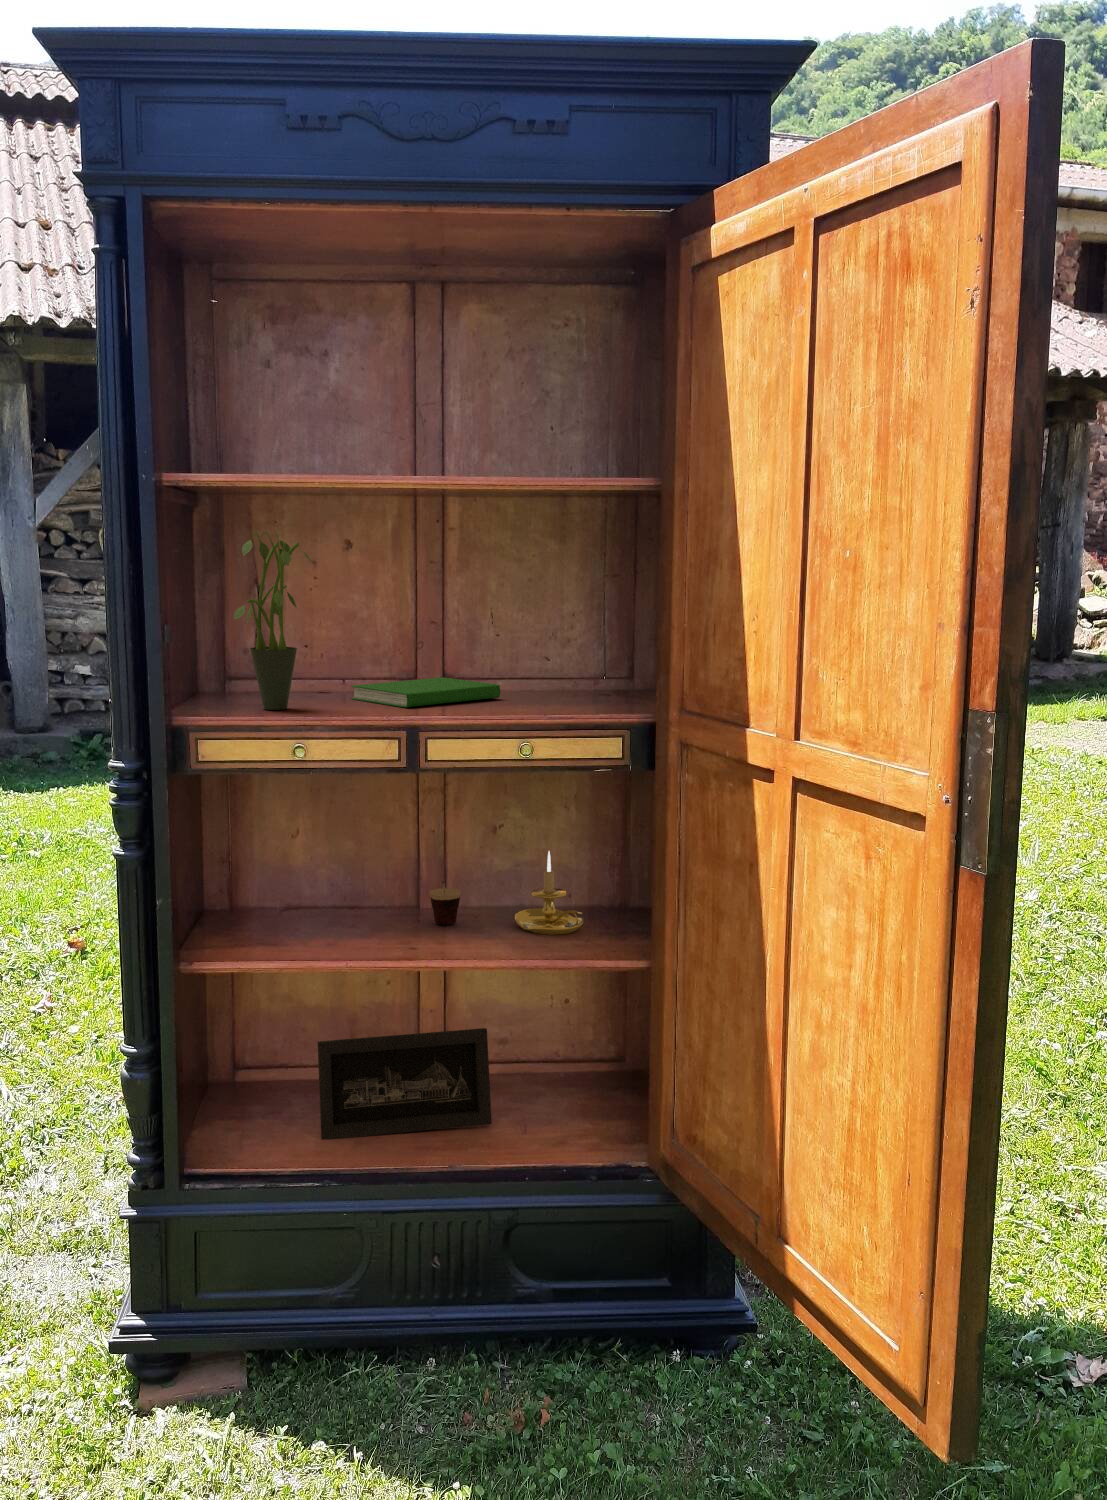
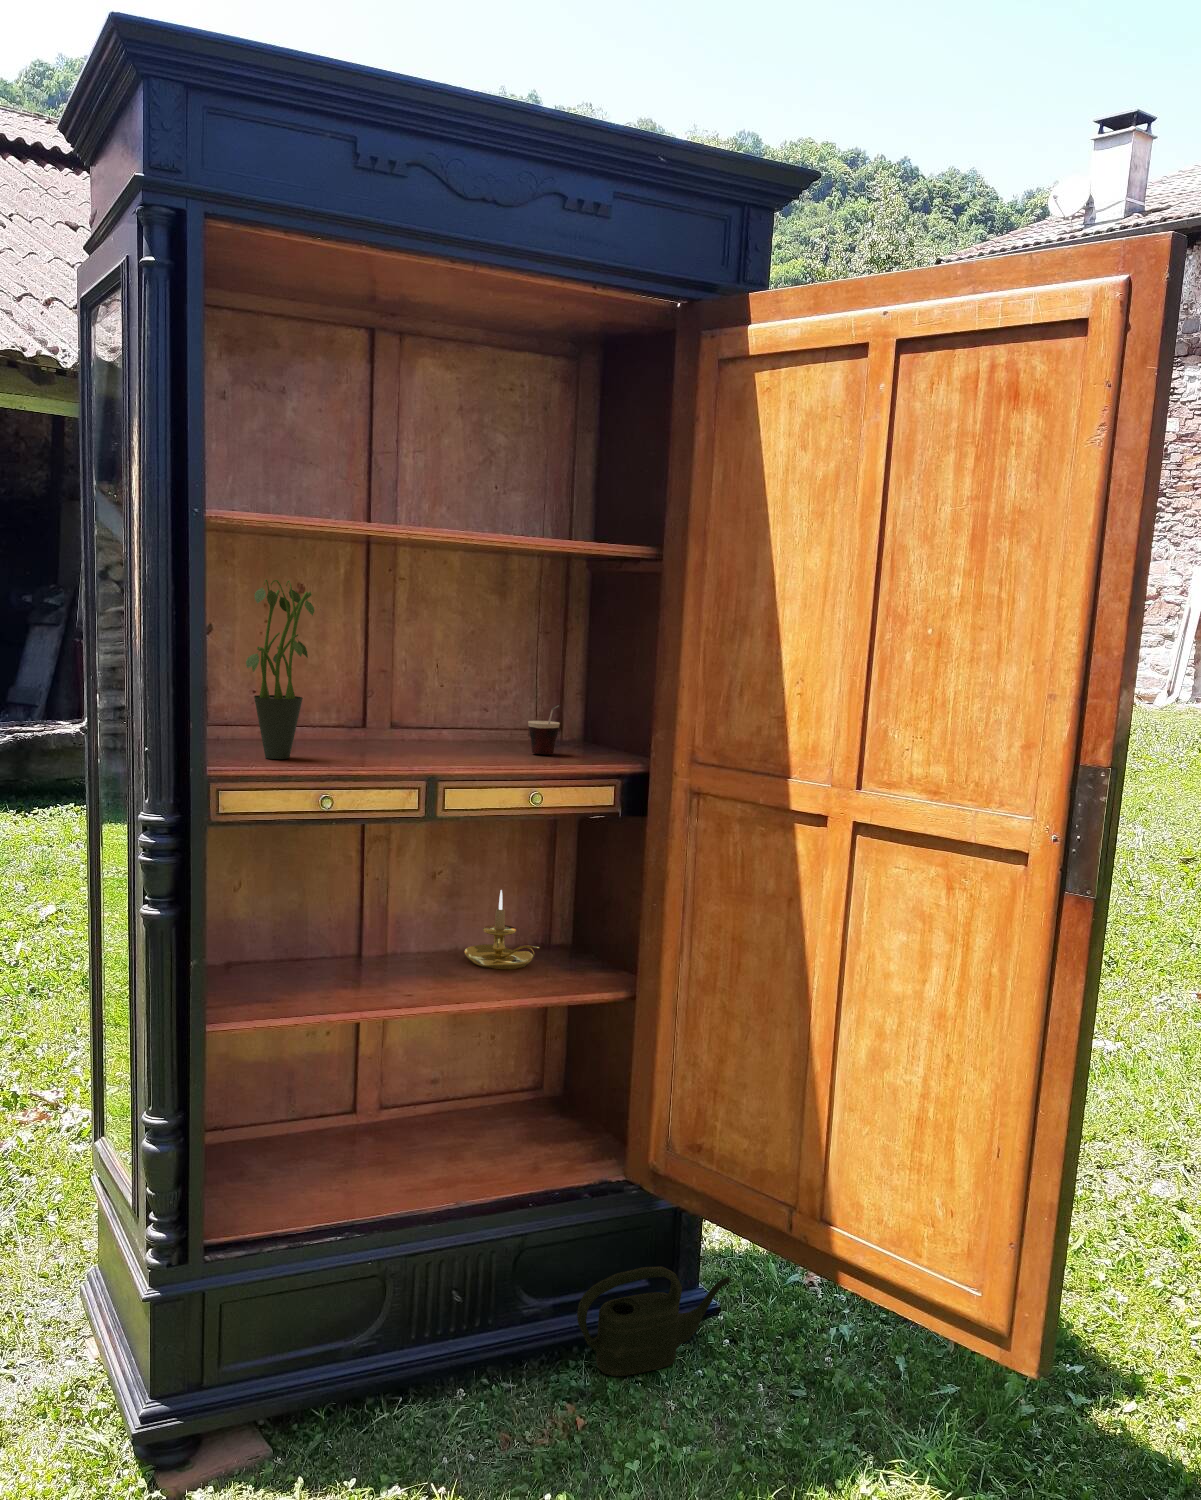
hardcover book: present [351,677,500,707] -> none [327,725,468,756]
cup: present [429,881,461,924] -> present [528,705,561,754]
picture frame: present [318,1028,492,1140] -> none [297,1064,463,1191]
watering can: none [571,1262,751,1375] -> present [577,1267,730,1376]

